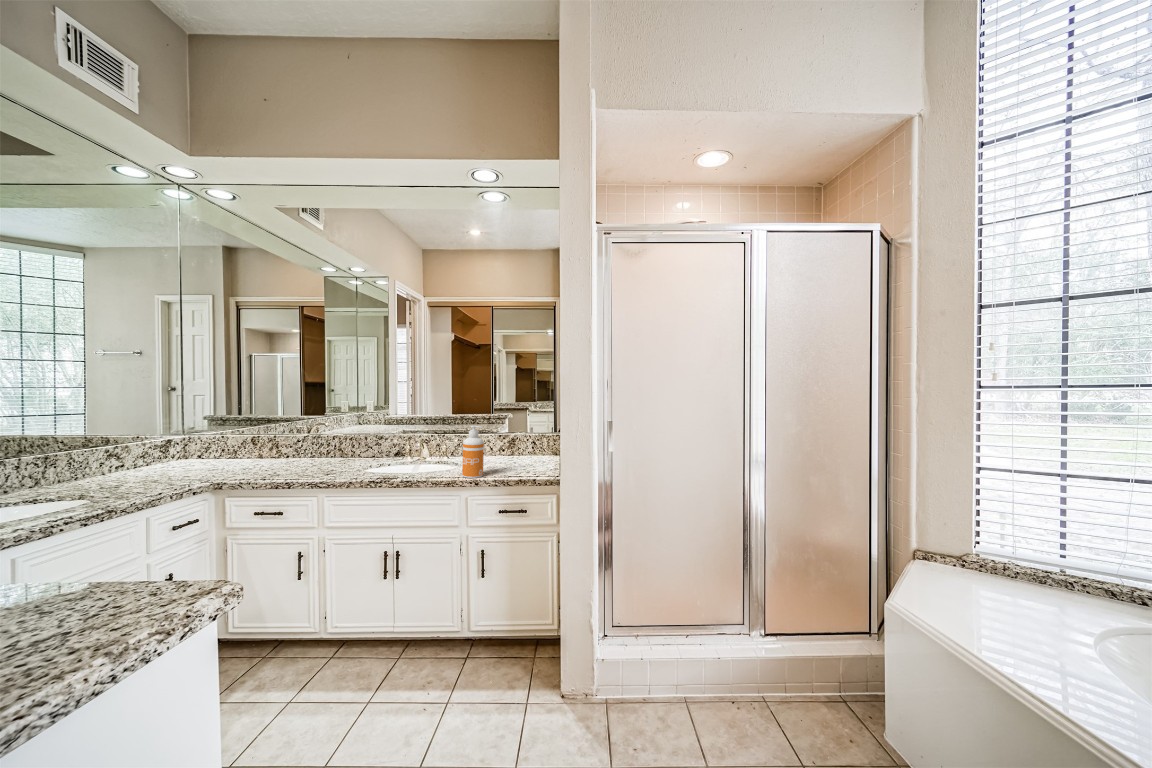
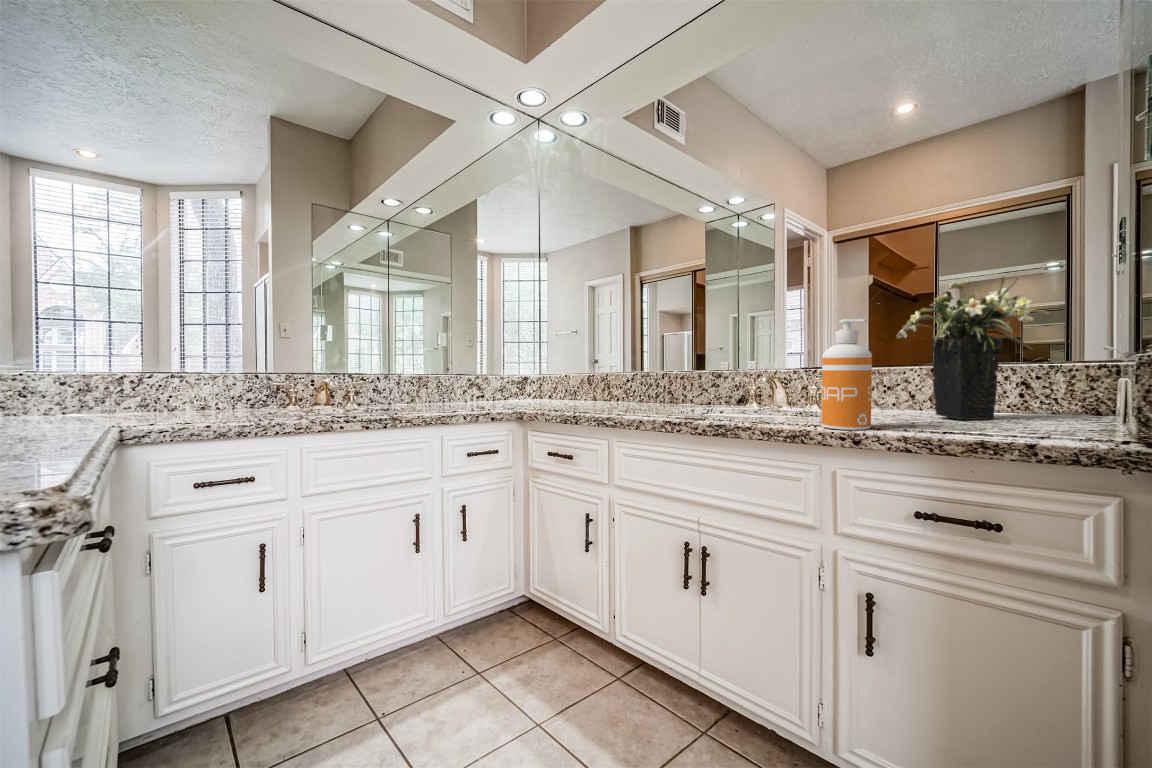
flower arrangement: none [489,401,541,464] -> present [897,277,1049,420]

